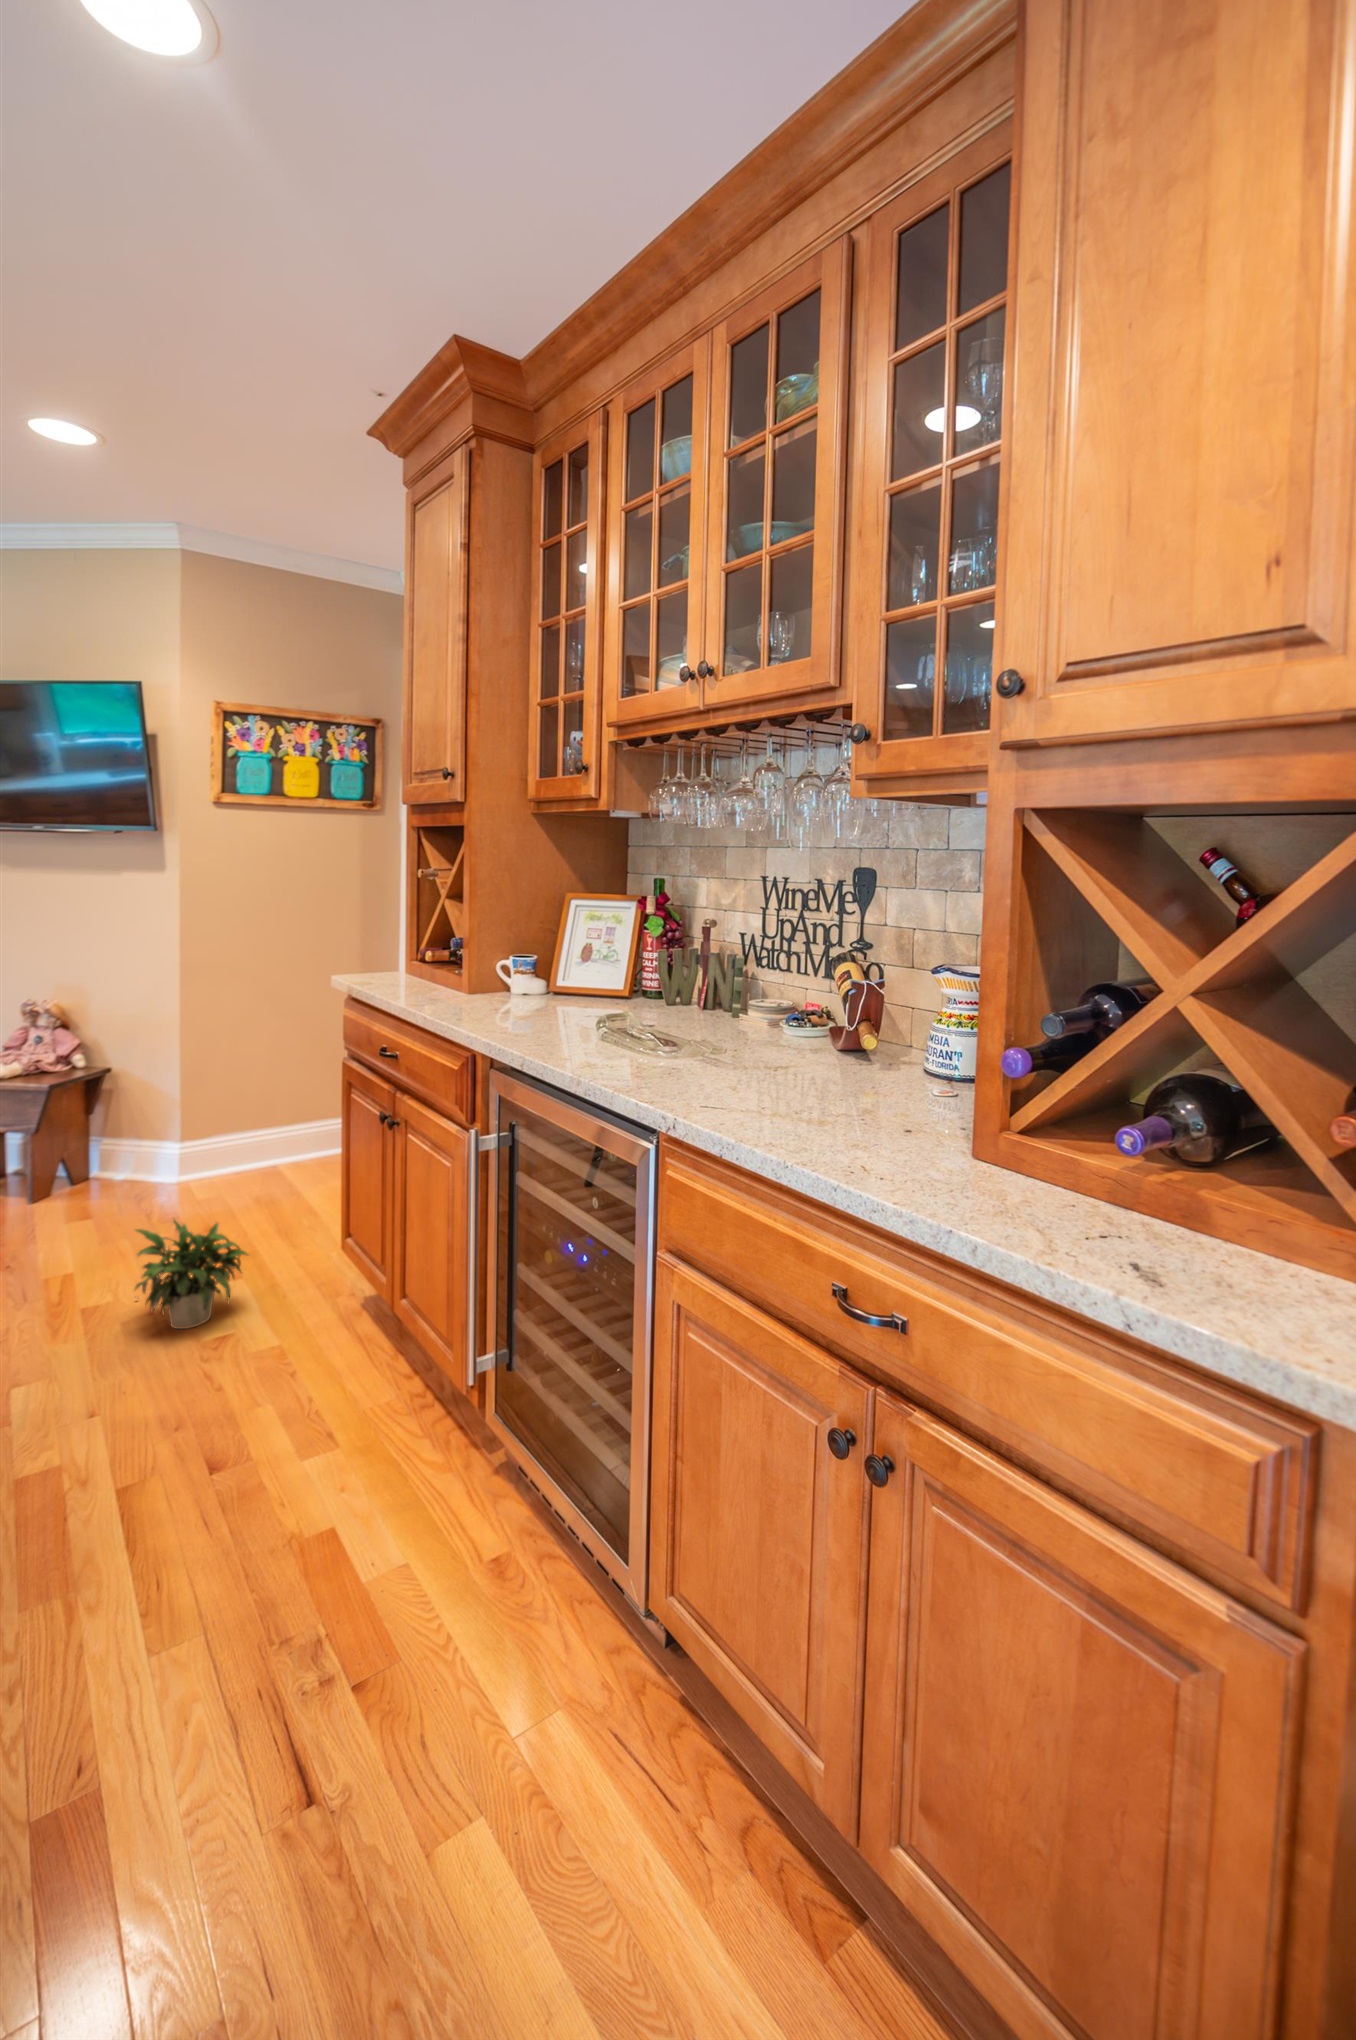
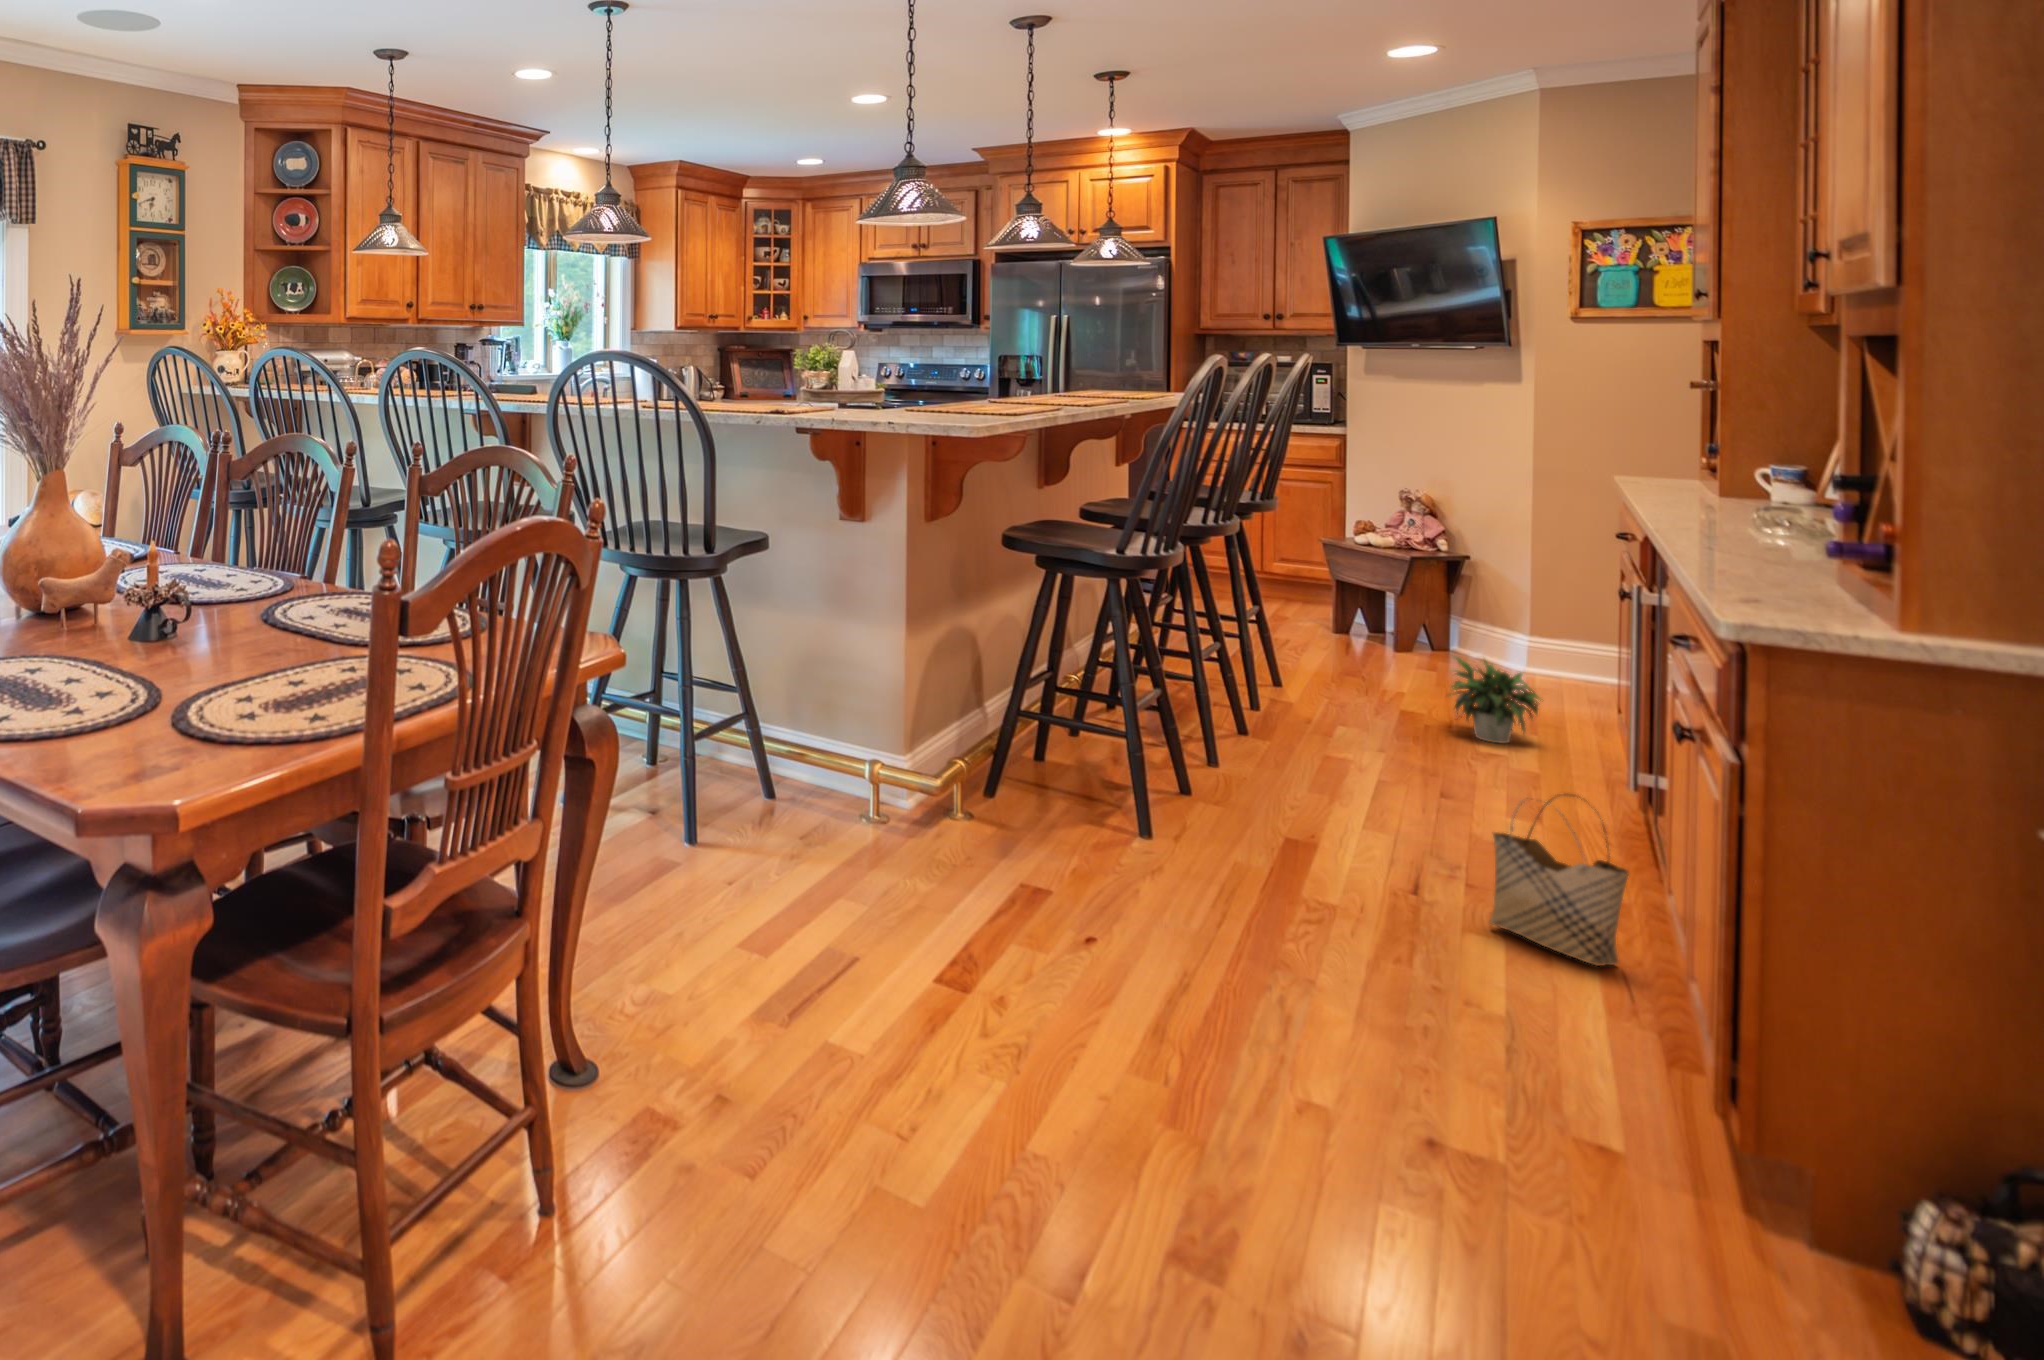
woven basket: none [405,1574,604,1912] -> present [1489,794,1629,966]

